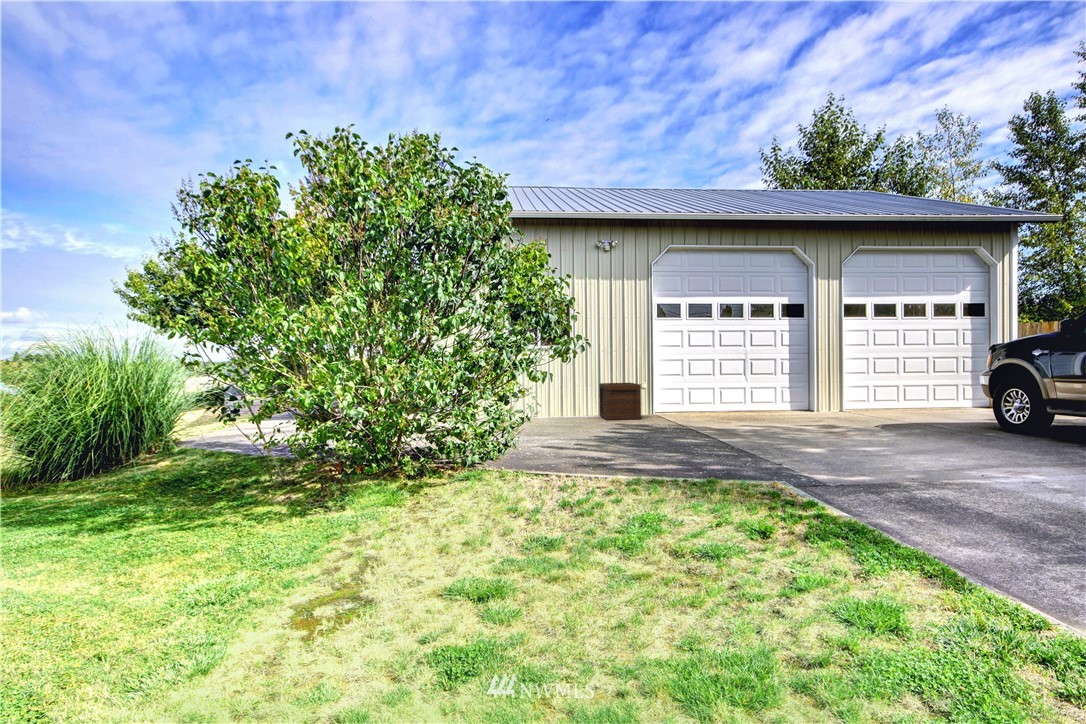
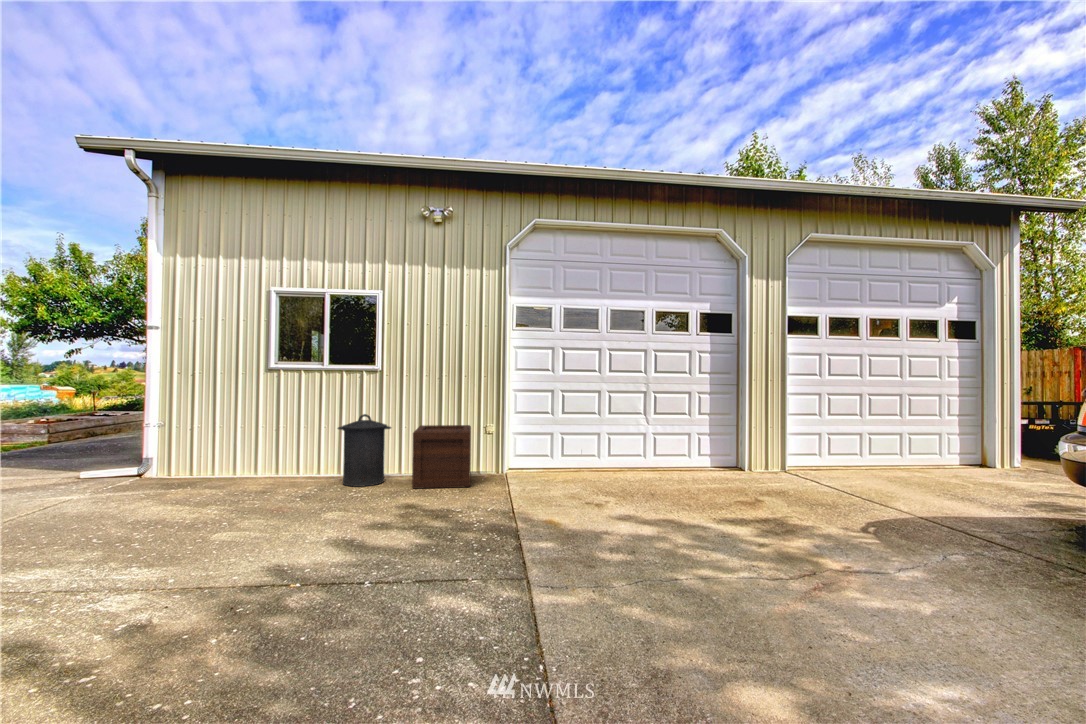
trash can: none [554,376,587,420] -> present [338,414,391,487]

